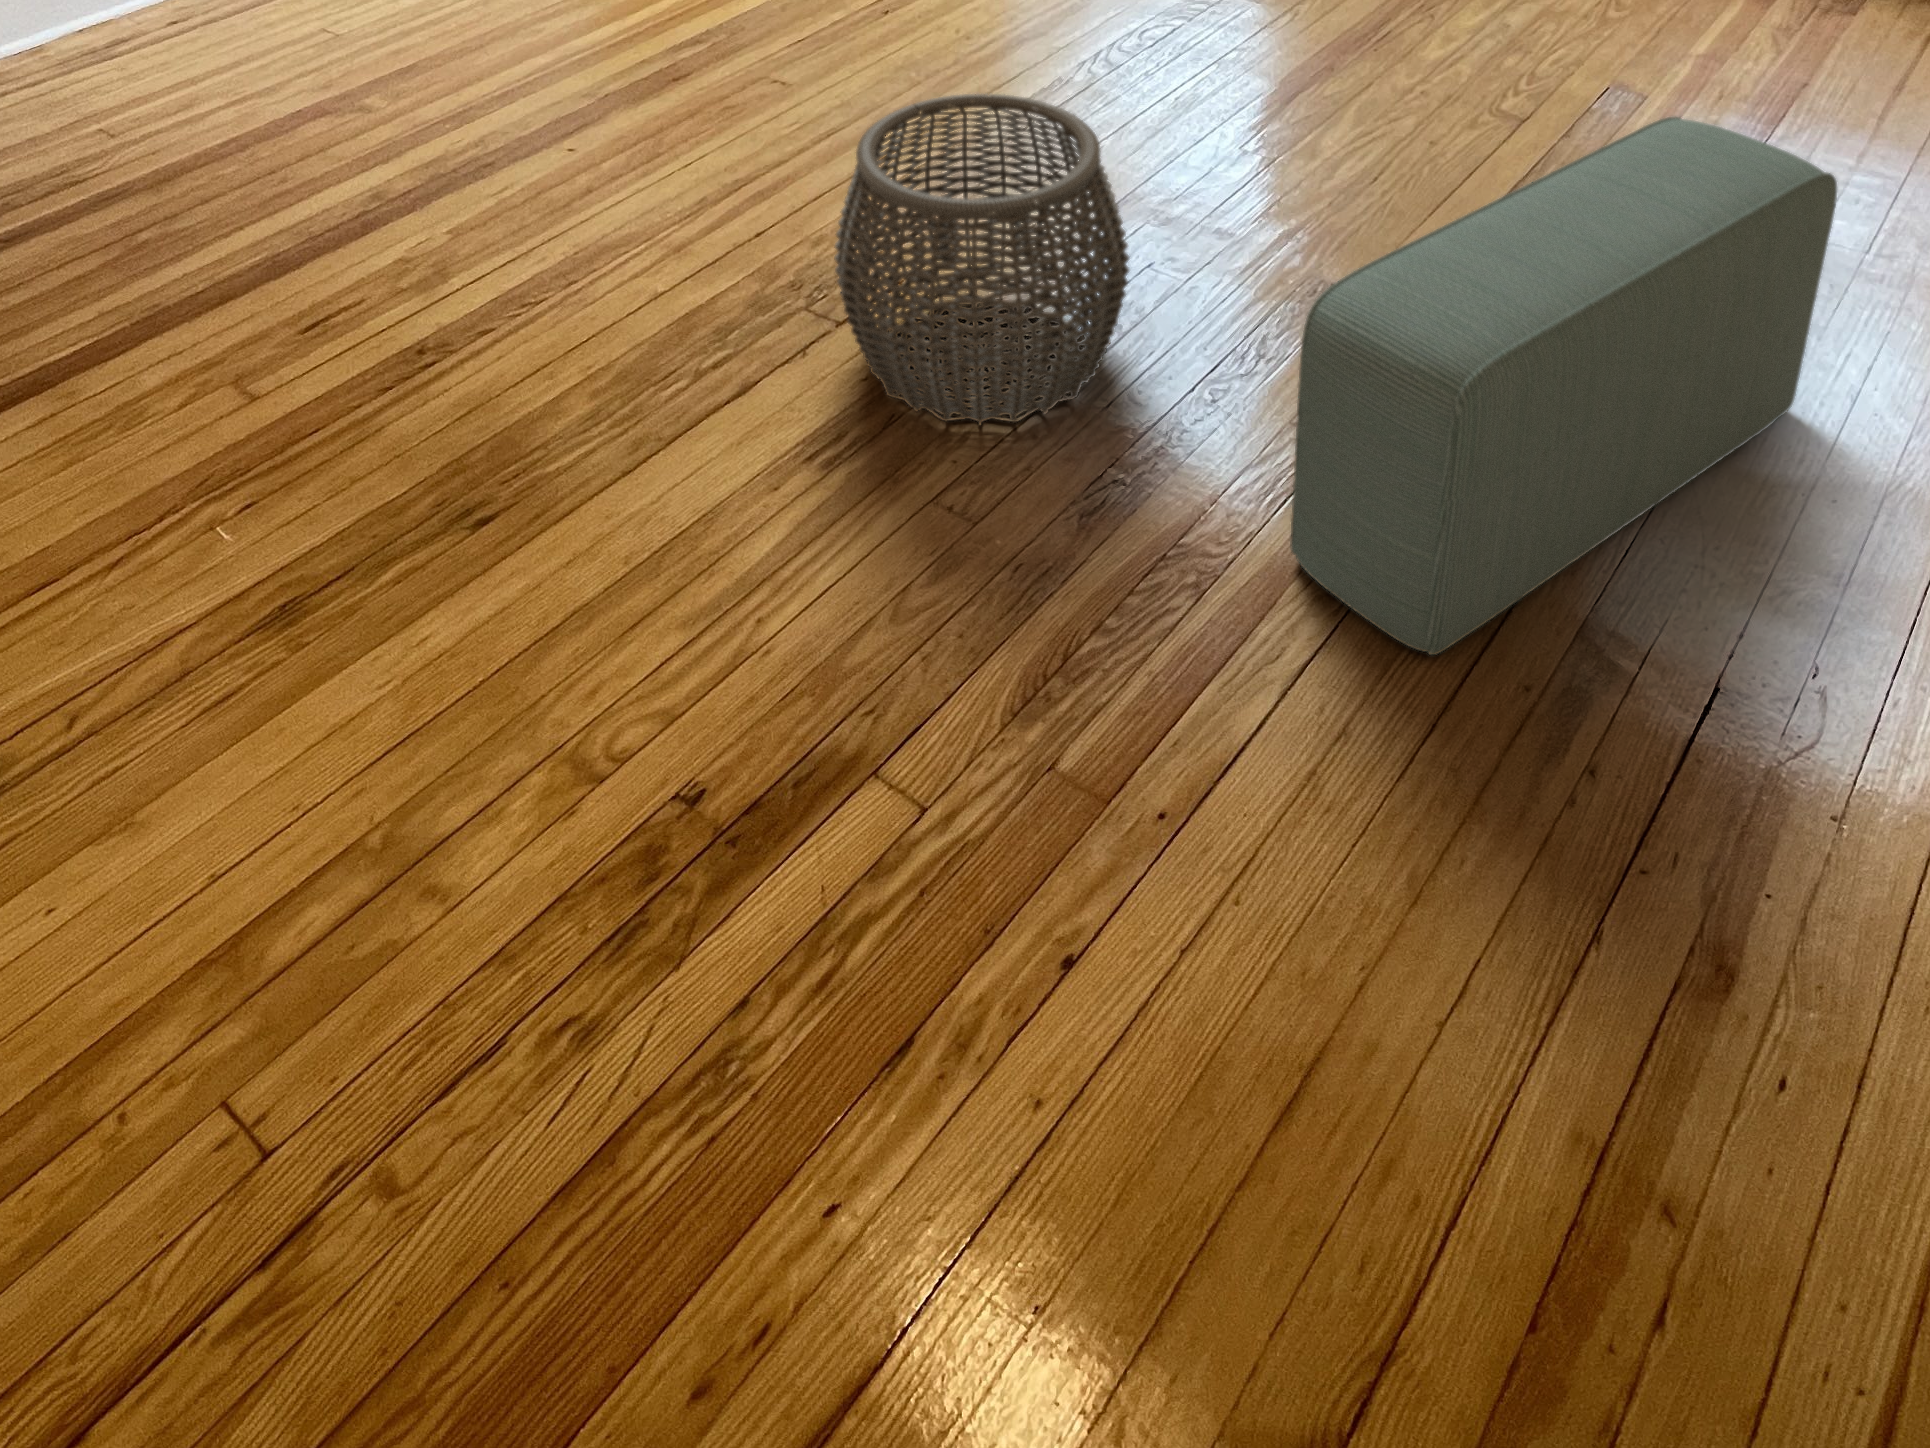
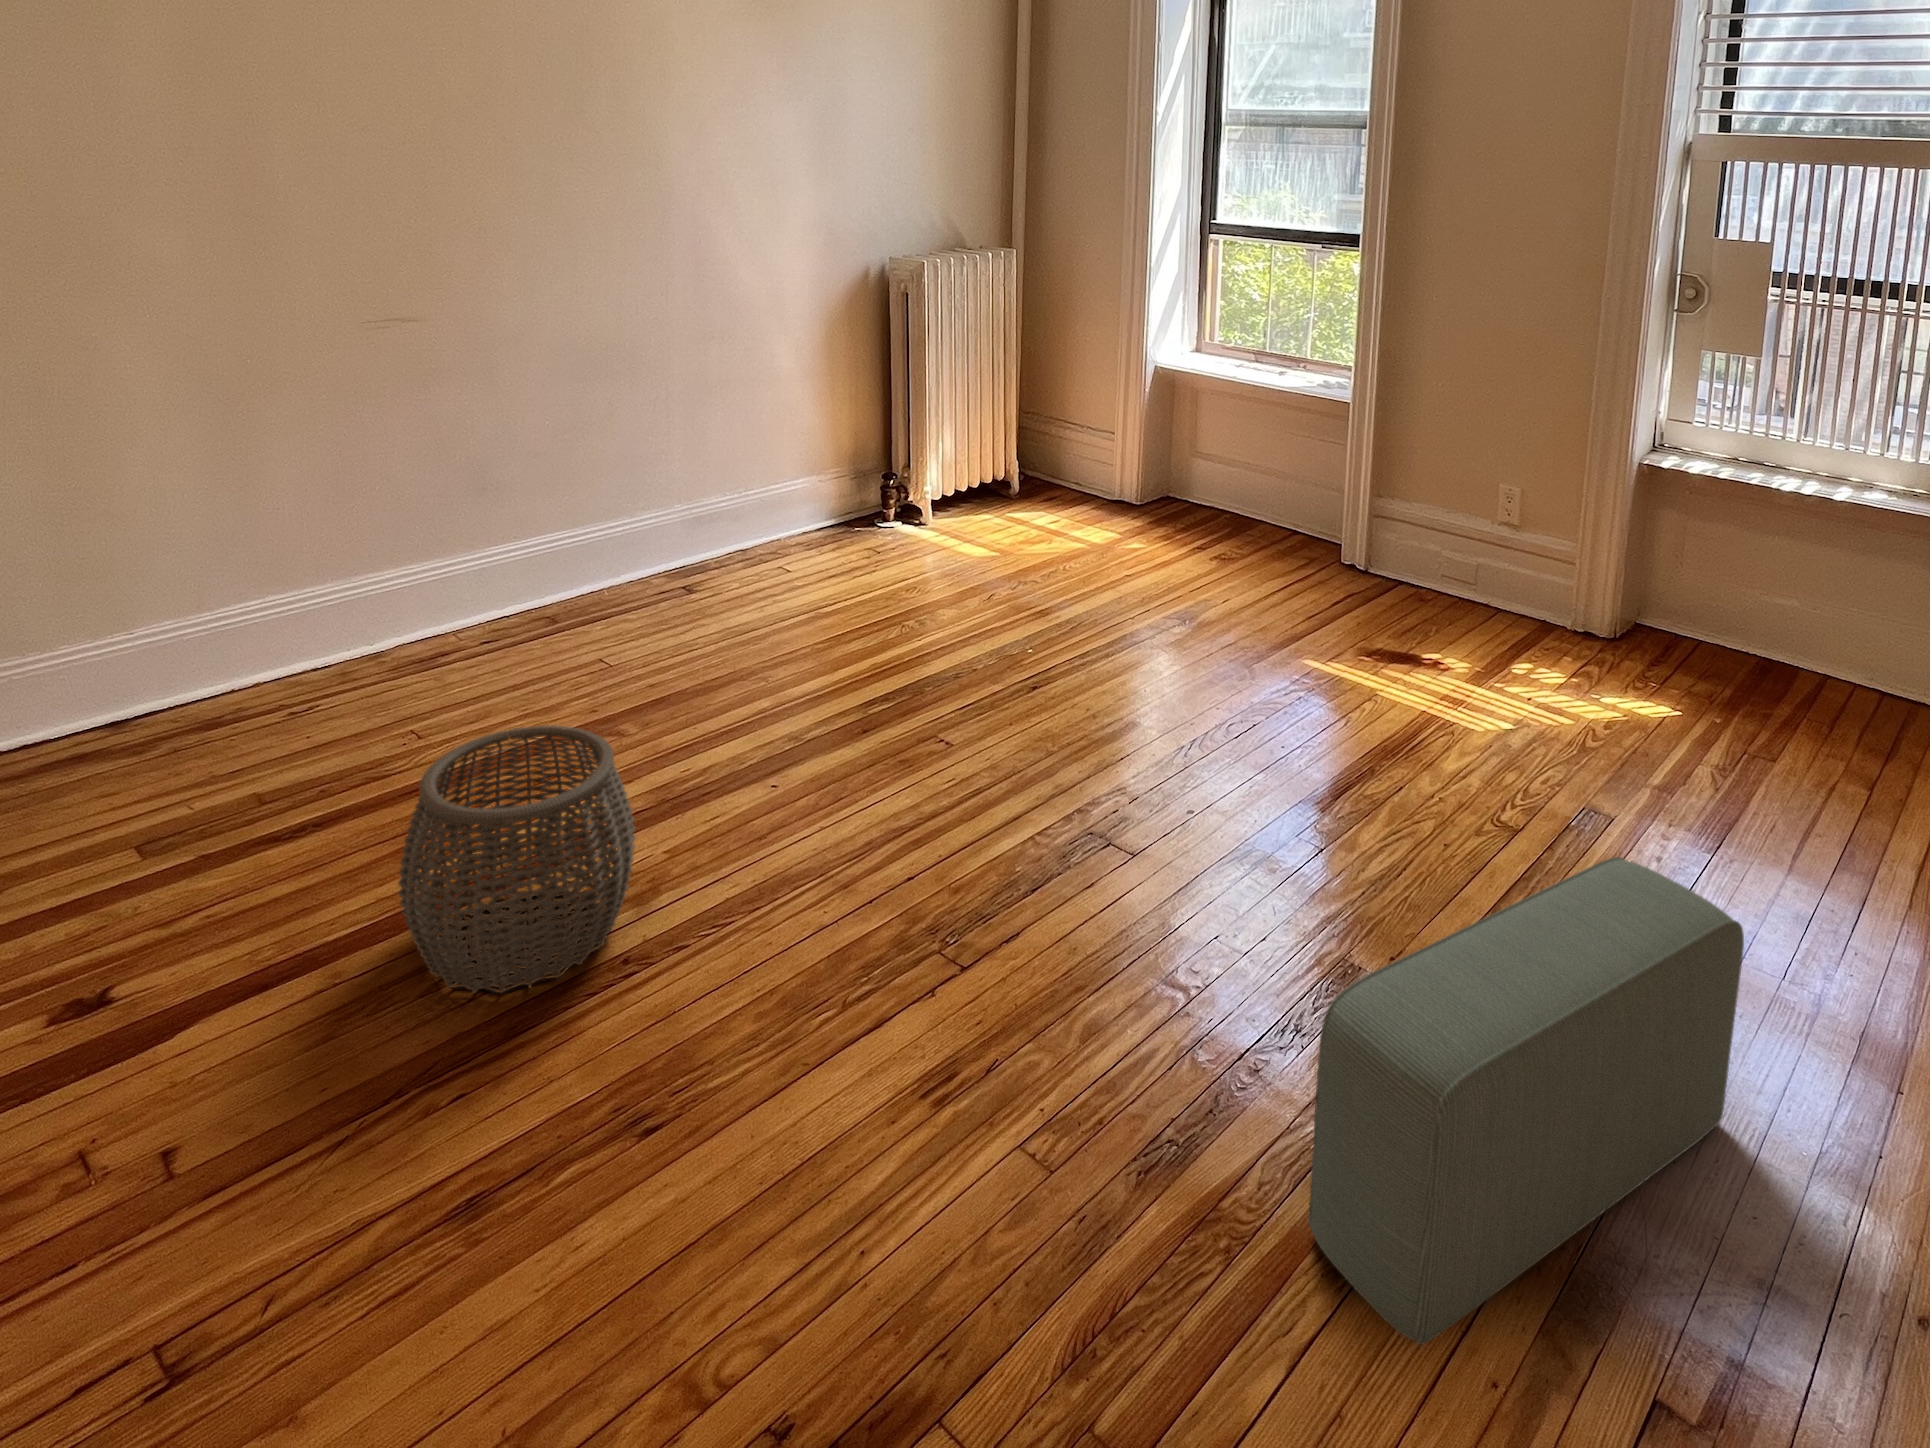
woven basket: present [834,94,1129,425] -> present [398,726,636,993]

